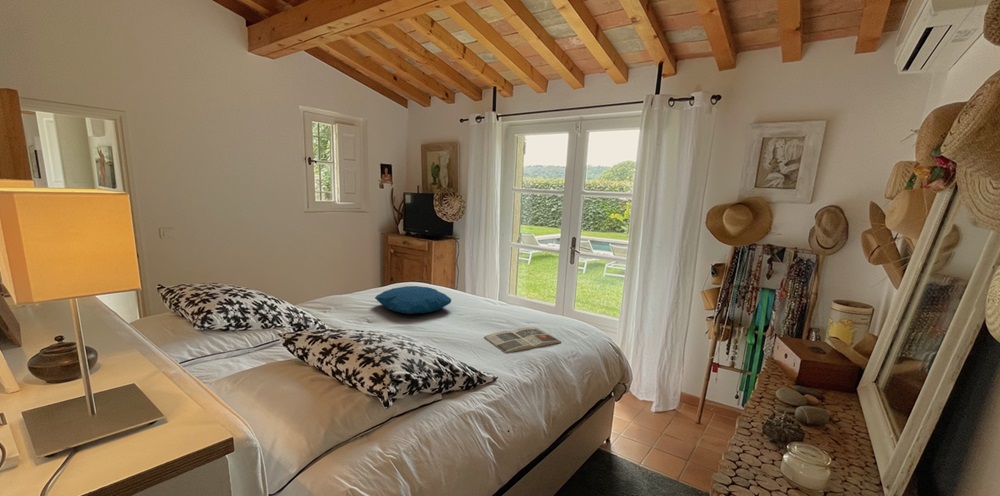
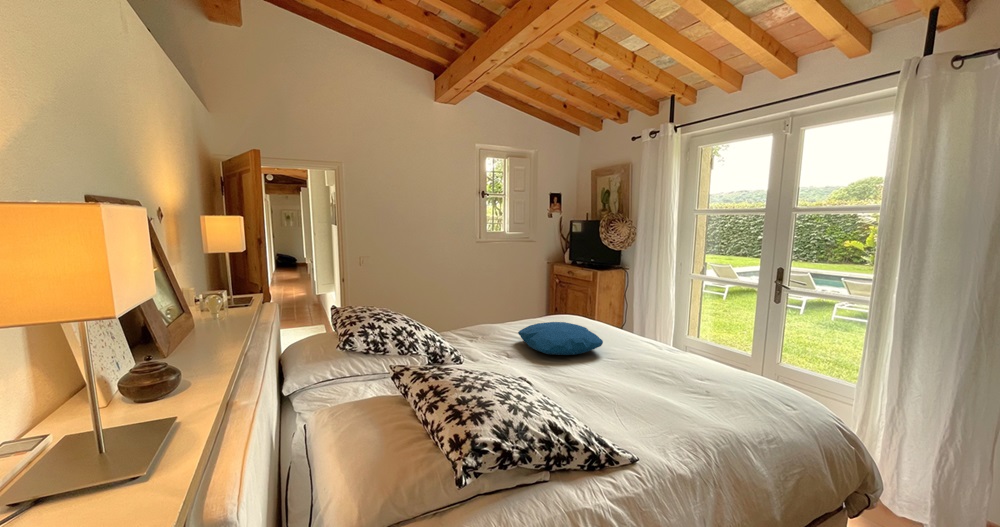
magazine: present [484,327,561,353] -> none [635,391,756,425]

